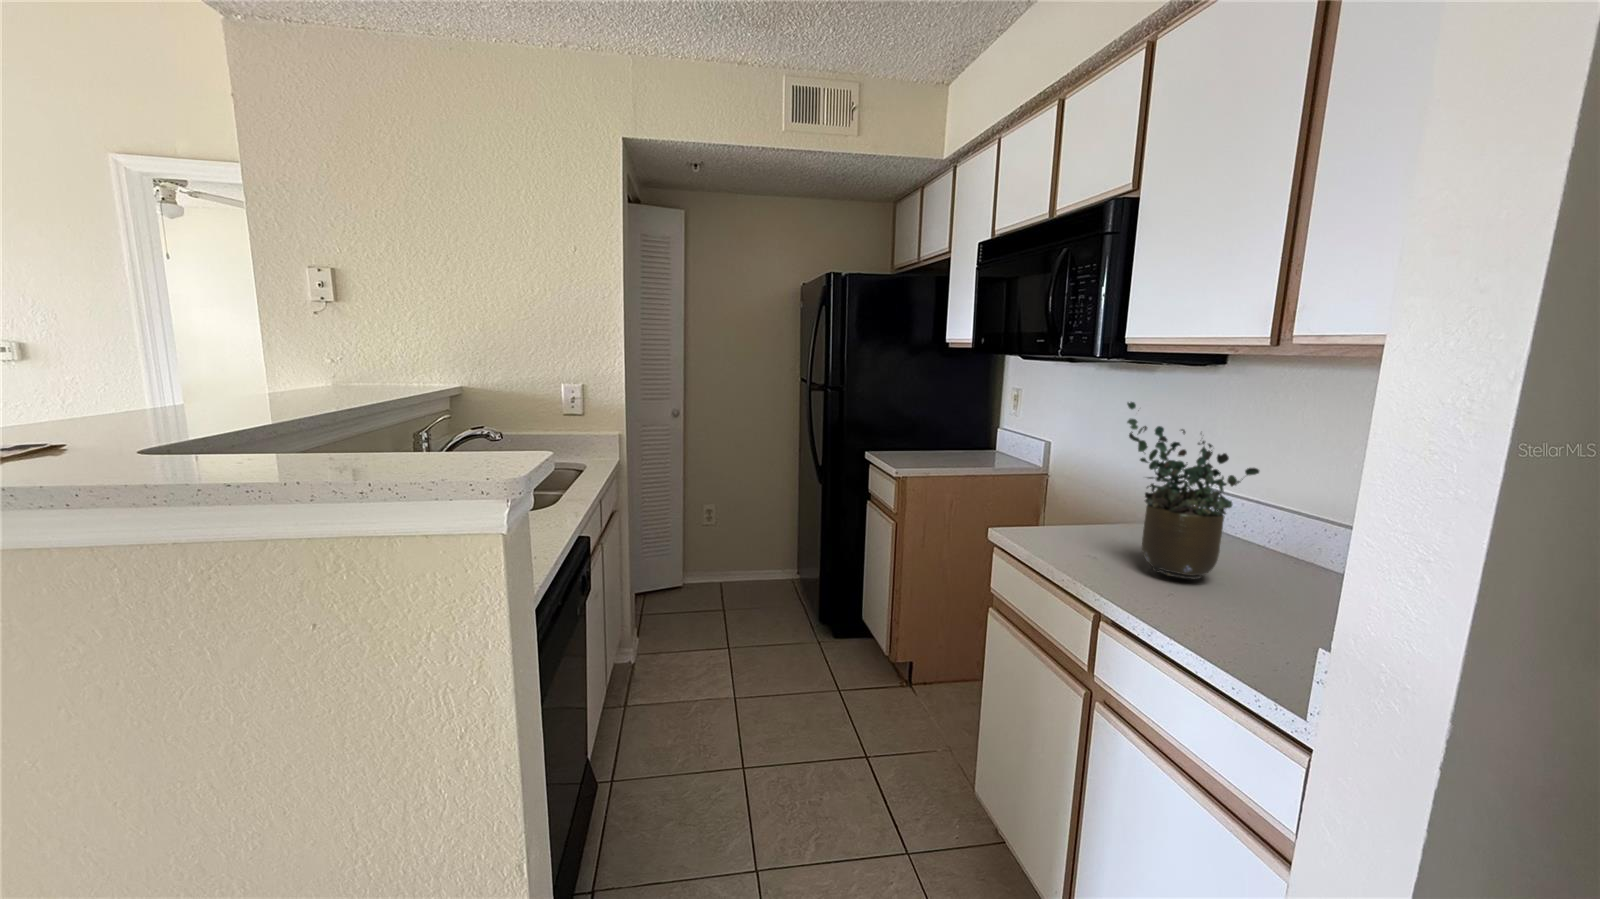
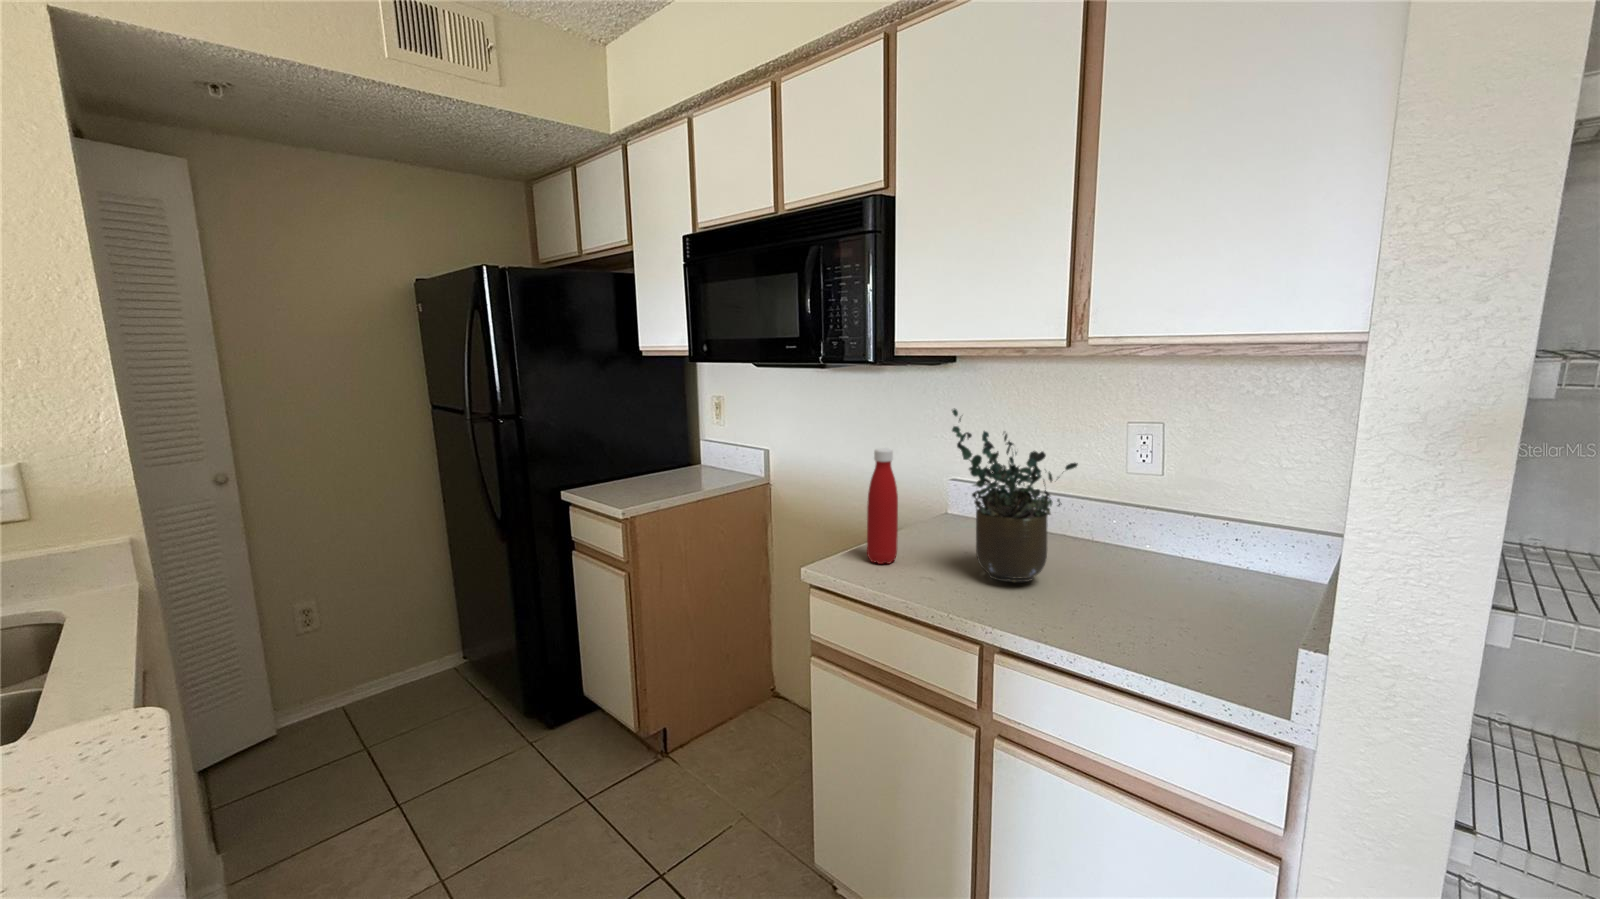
bottle: none [1050,434,1084,540] -> present [867,448,898,564]

